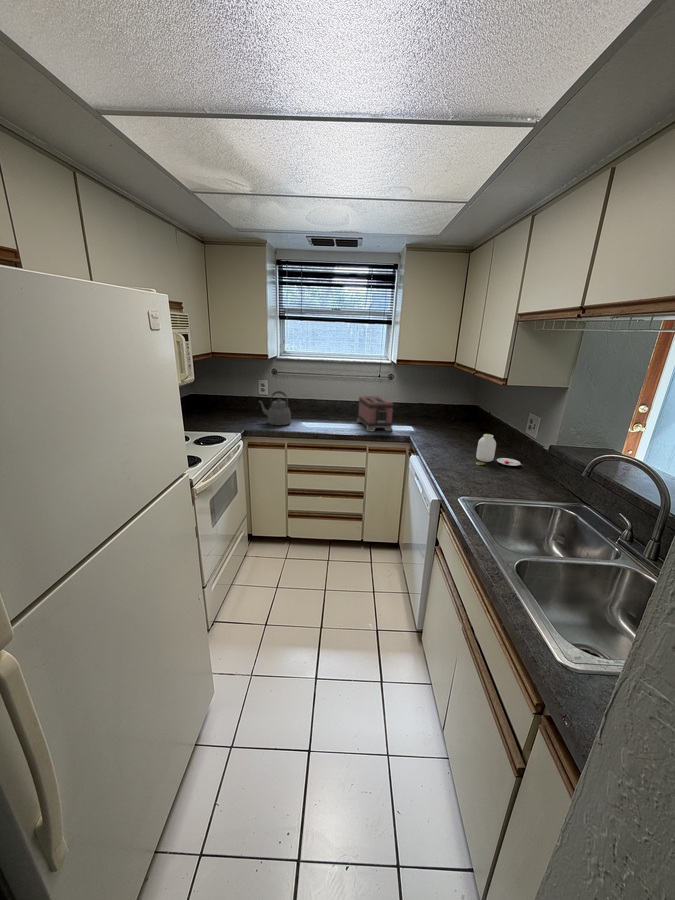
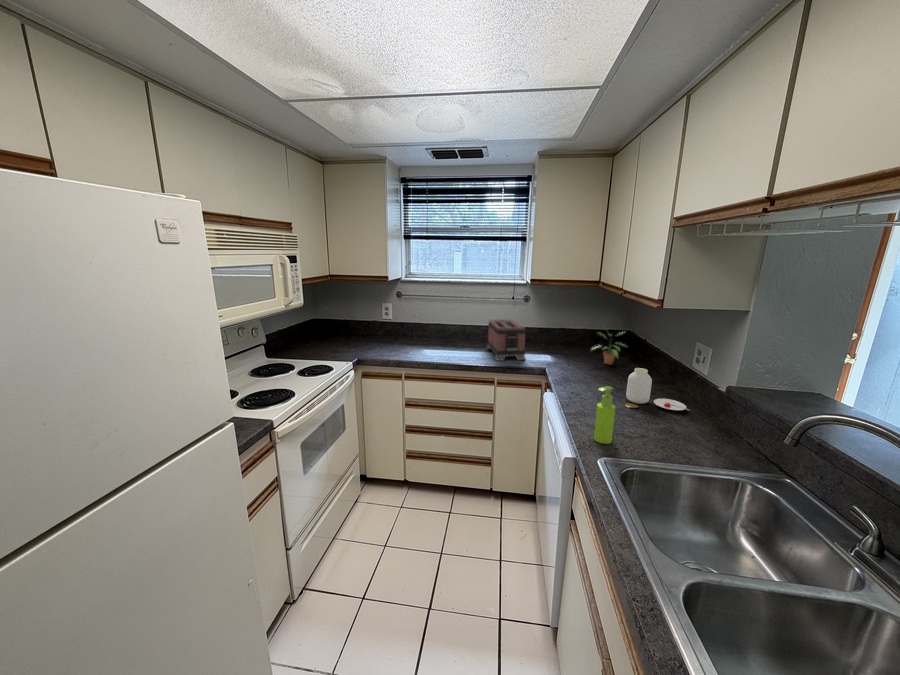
kettle: present [259,391,291,425] -> none [376,315,412,353]
potted plant: none [447,399,478,434] -> present [592,335,623,365]
soap dispenser: none [454,445,471,488] -> present [594,386,615,444]

